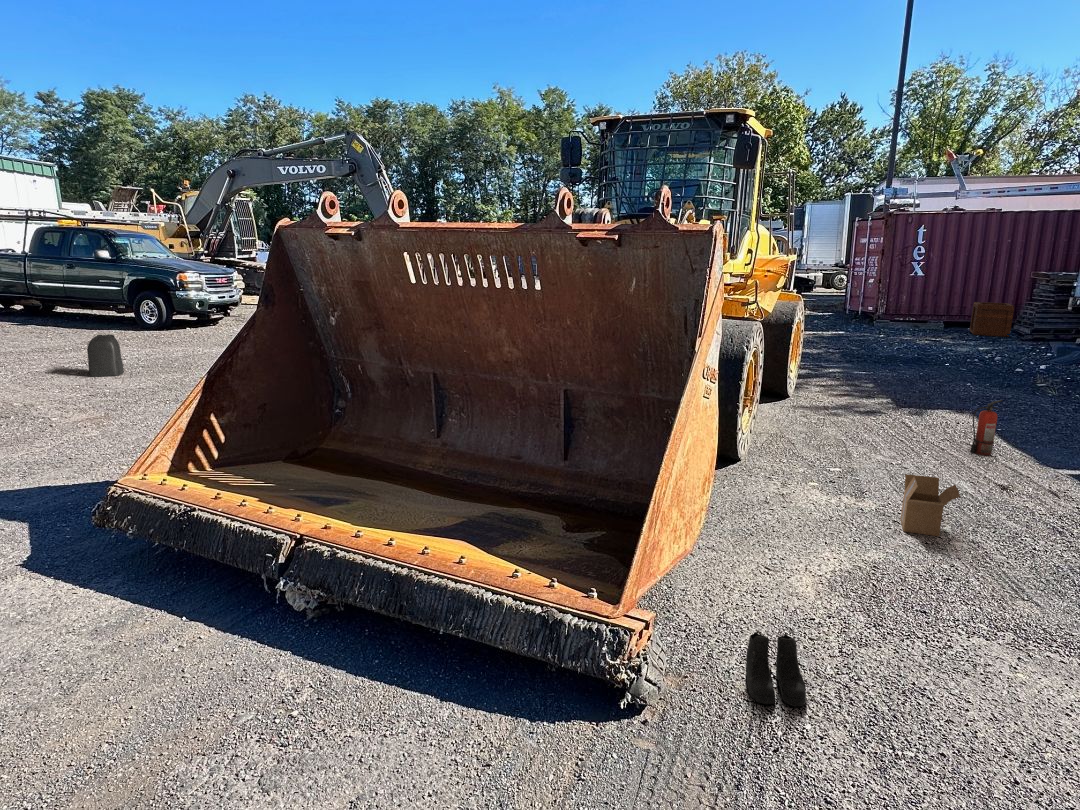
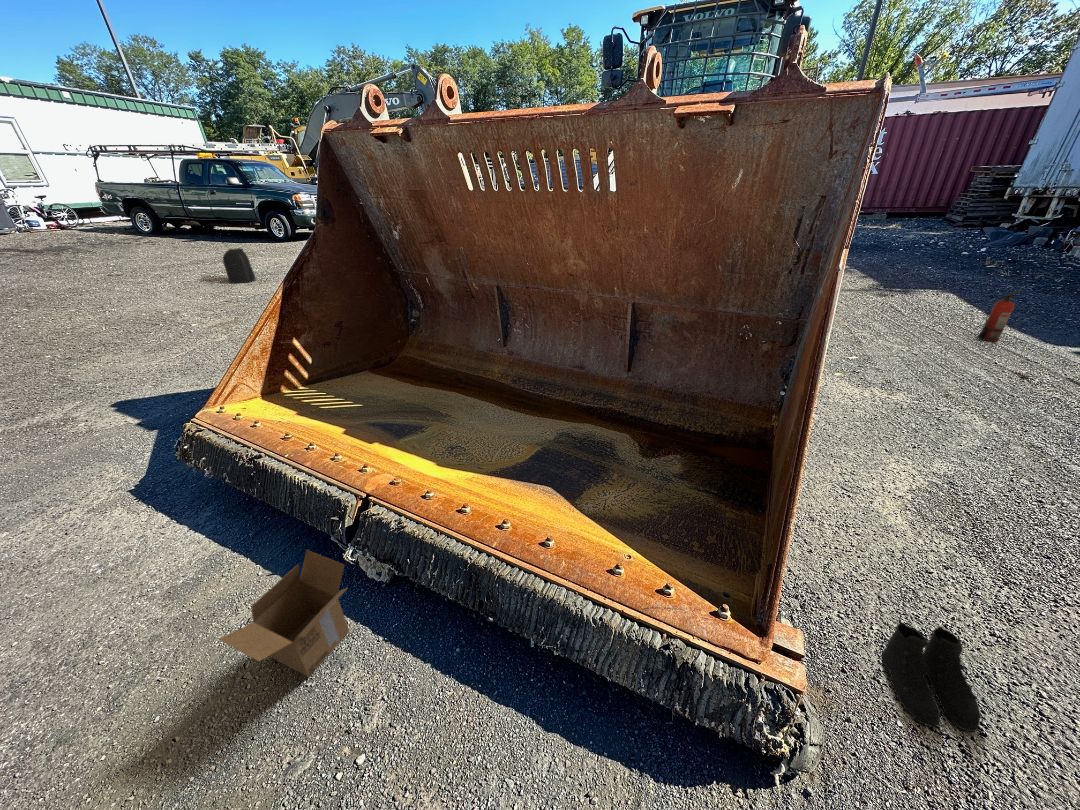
wooden crate: present [970,302,1014,337] -> none [911,195,956,224]
cardboard box: present [900,474,960,536] -> present [219,550,349,677]

